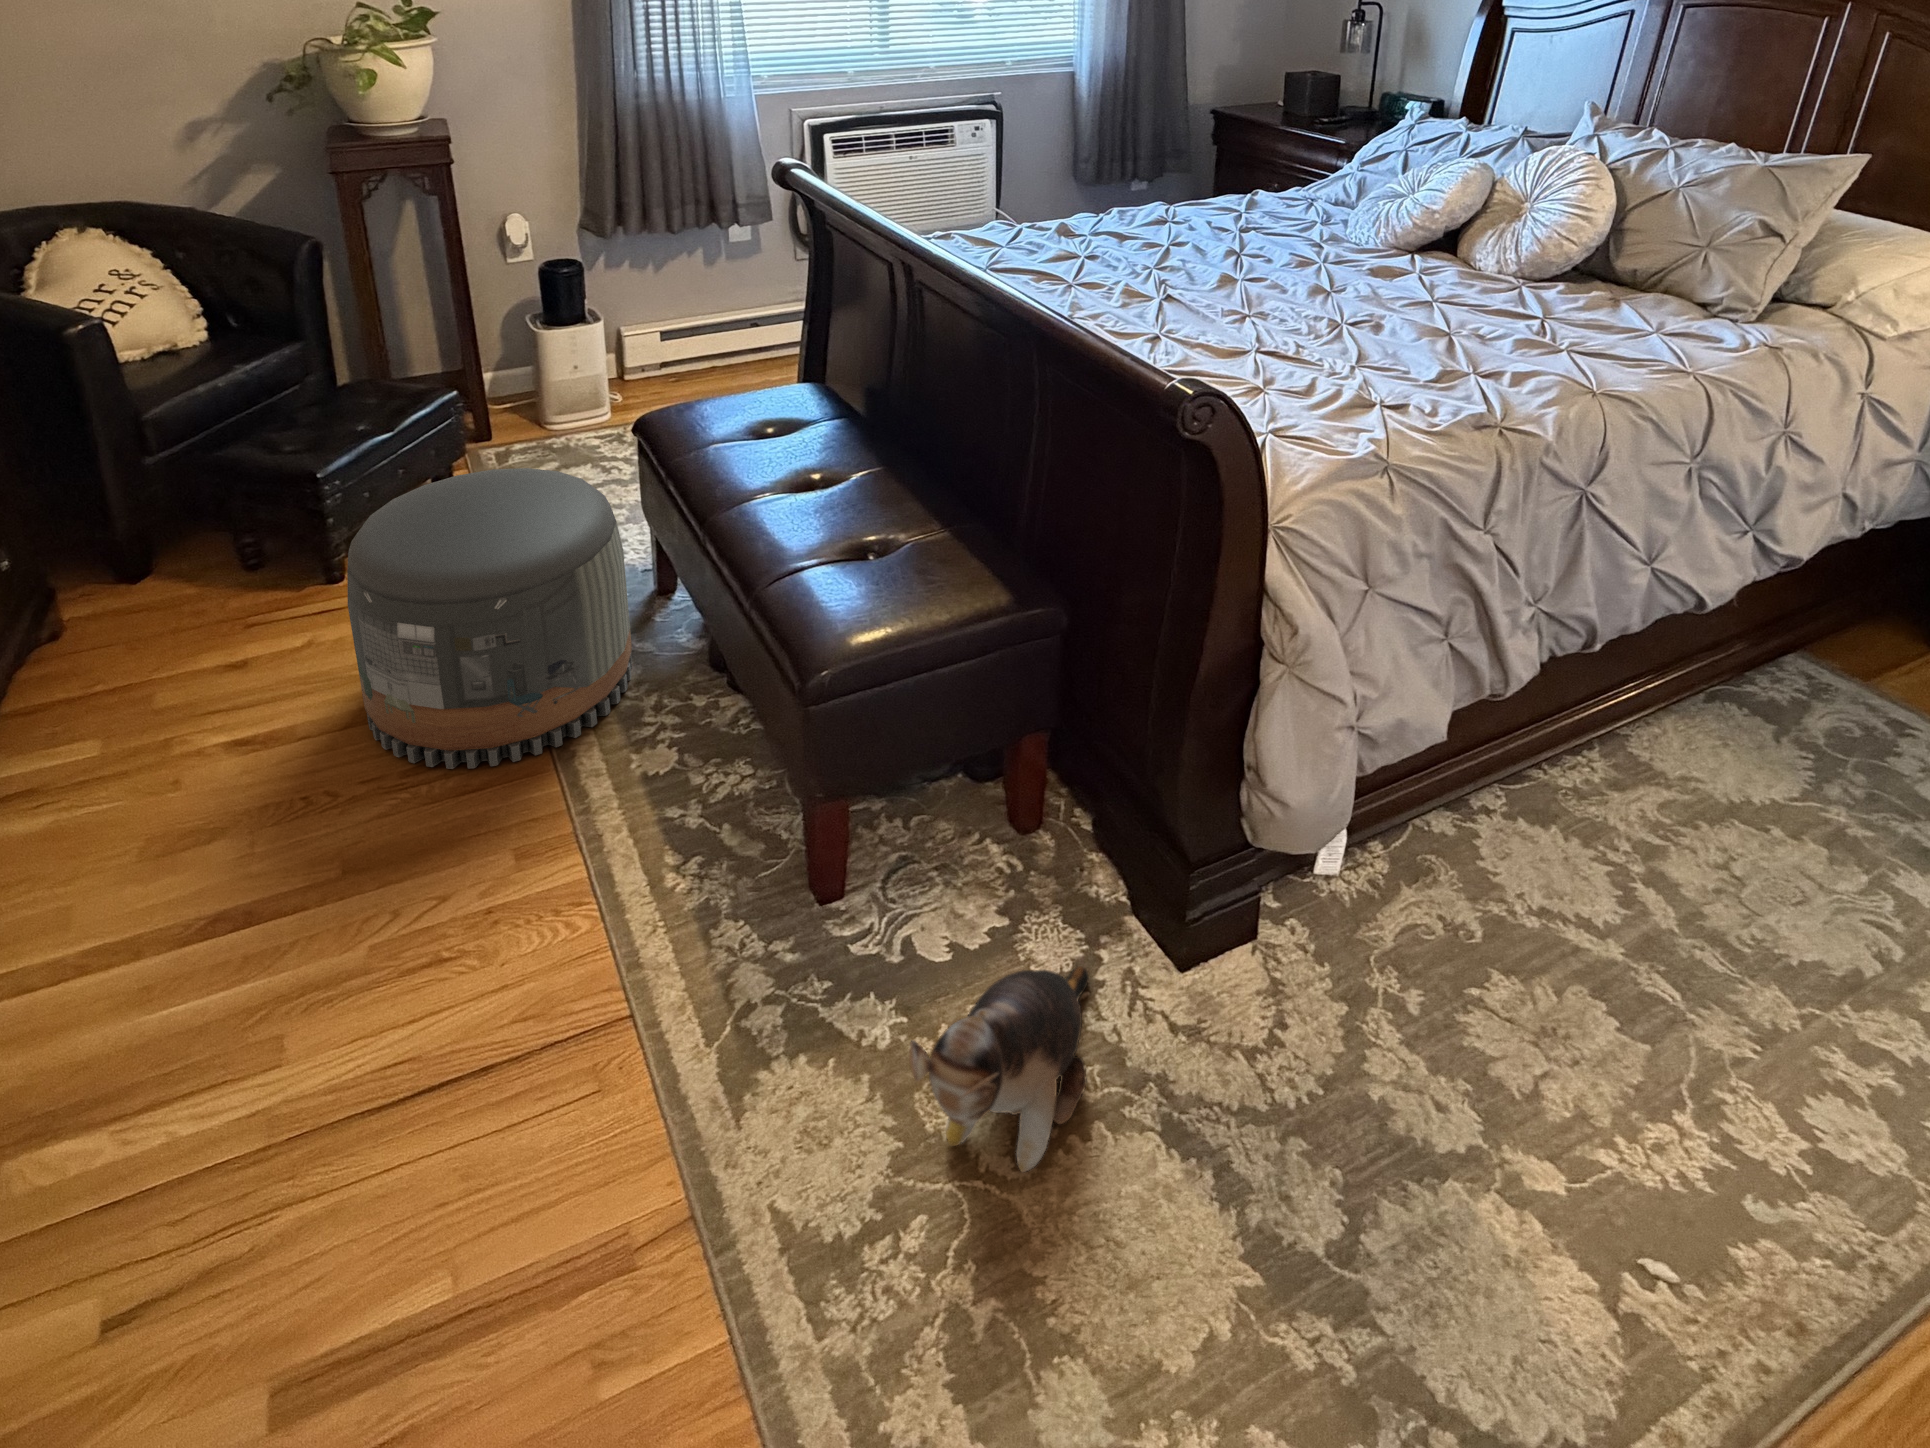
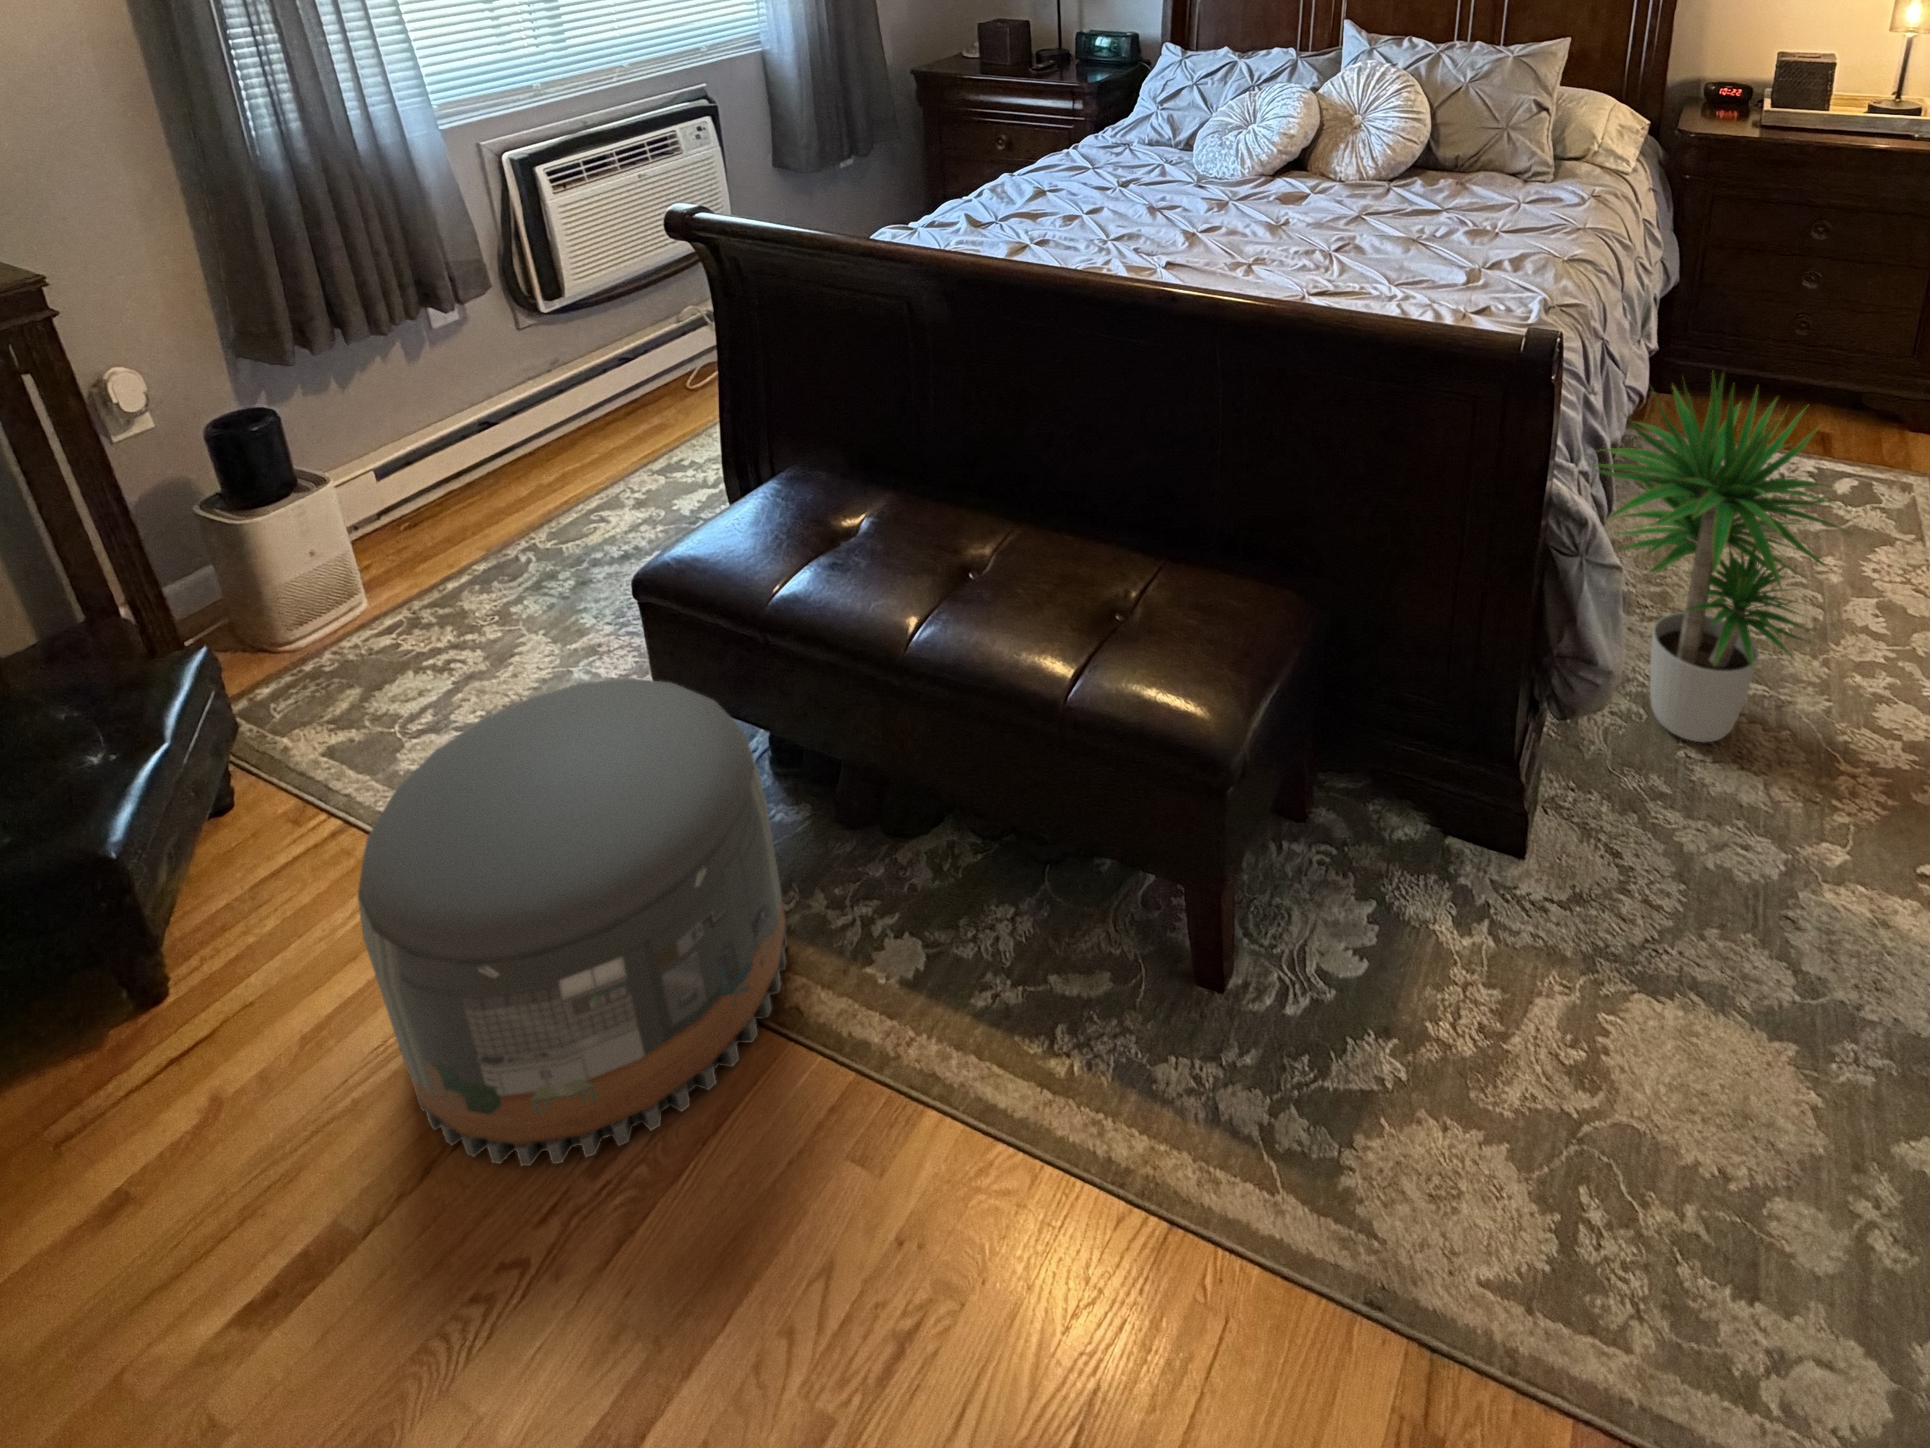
potted plant: none [1390,523,1723,1007] -> present [1595,375,1854,742]
plush toy: present [909,966,1089,1172] -> none [1465,898,1666,1115]

